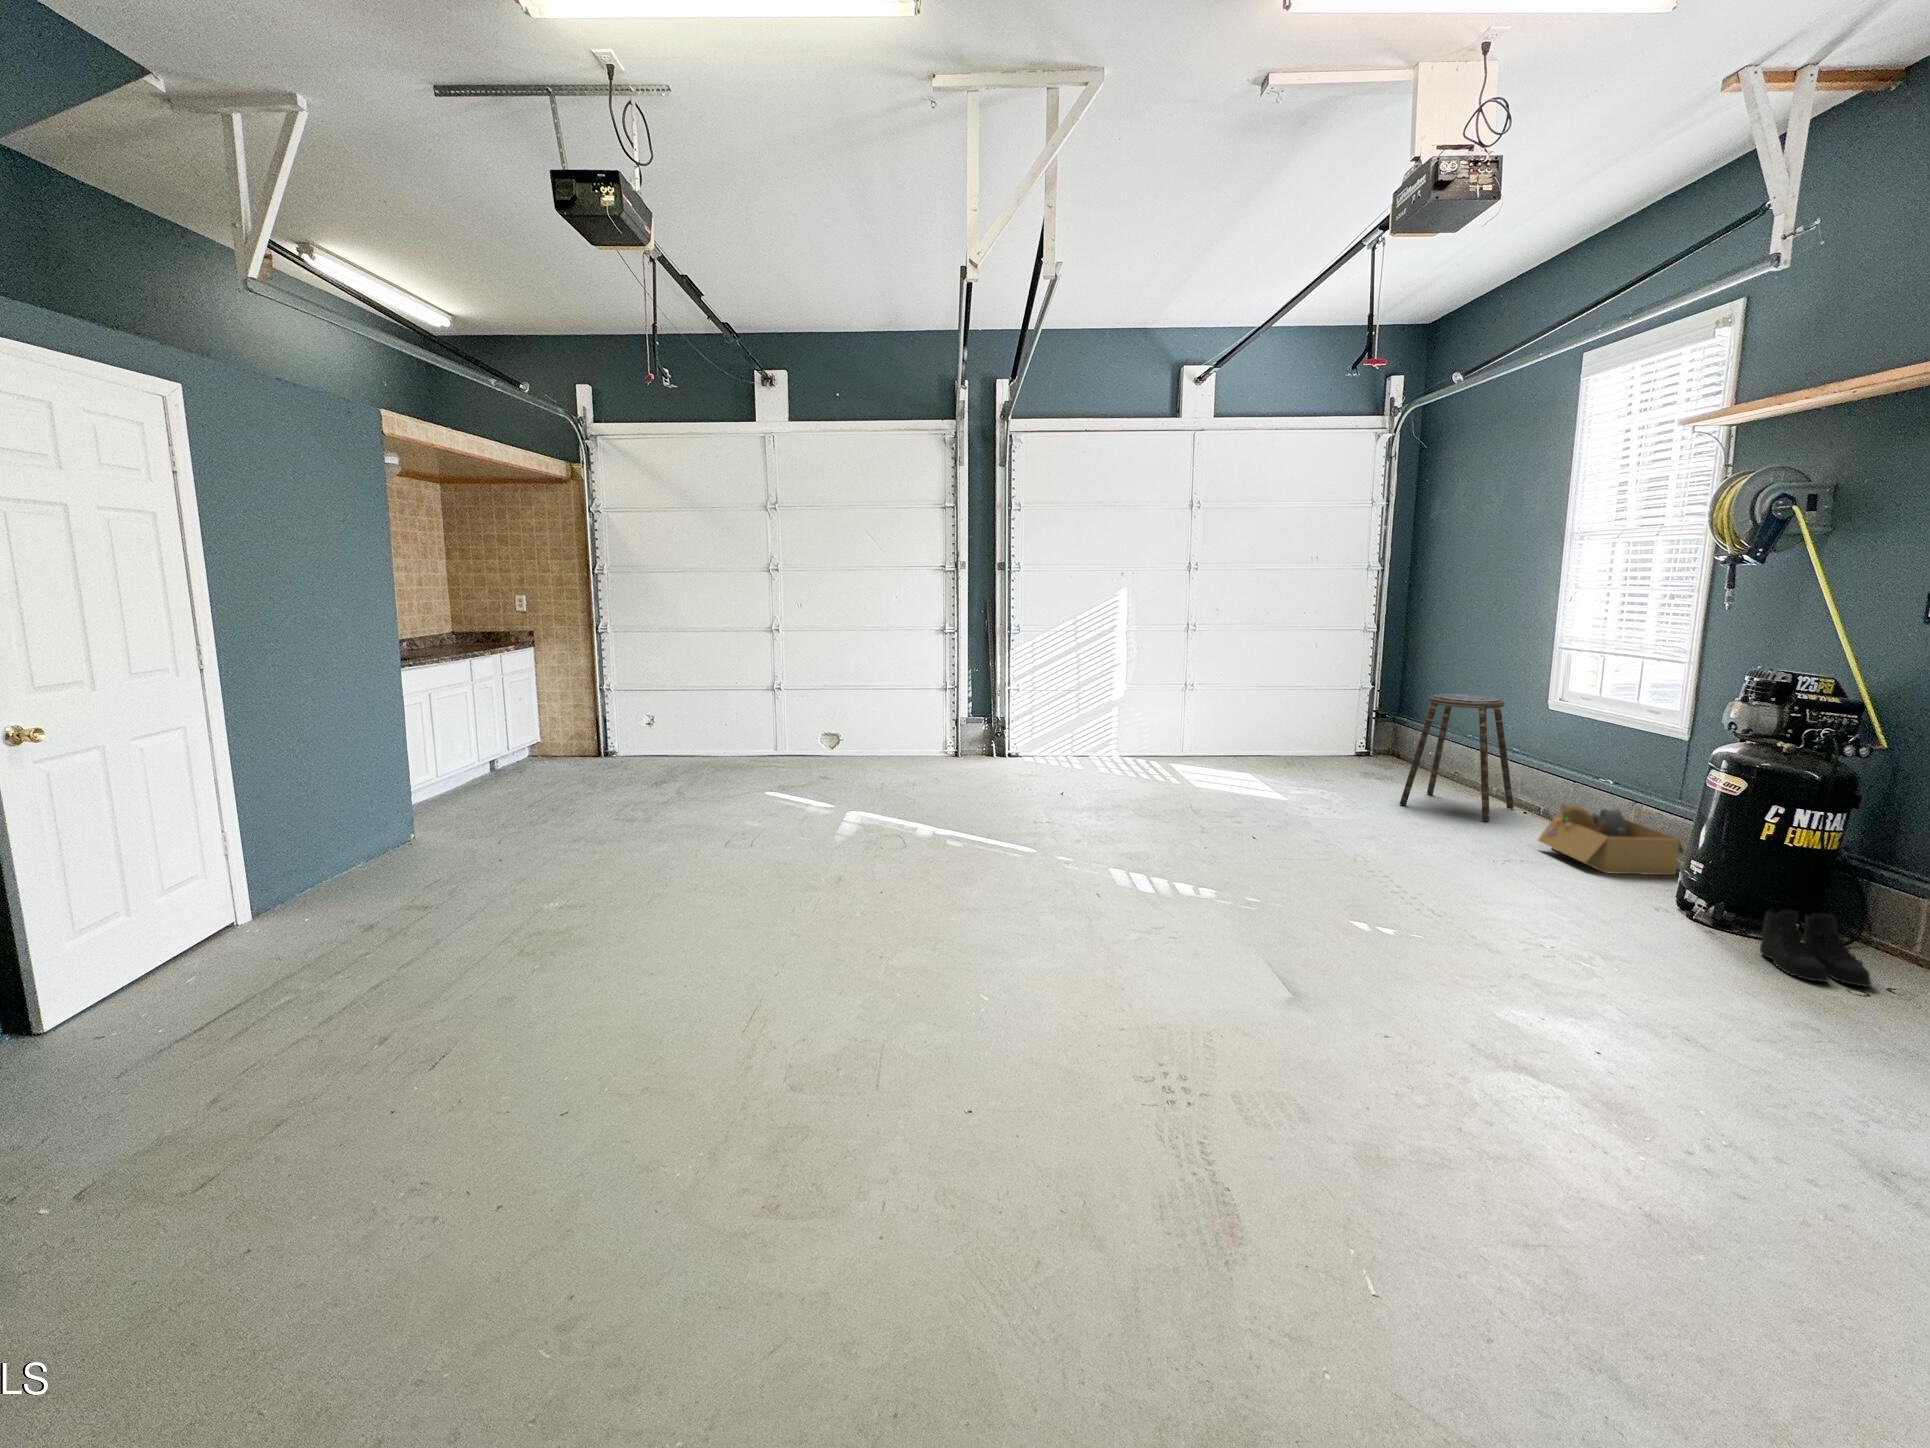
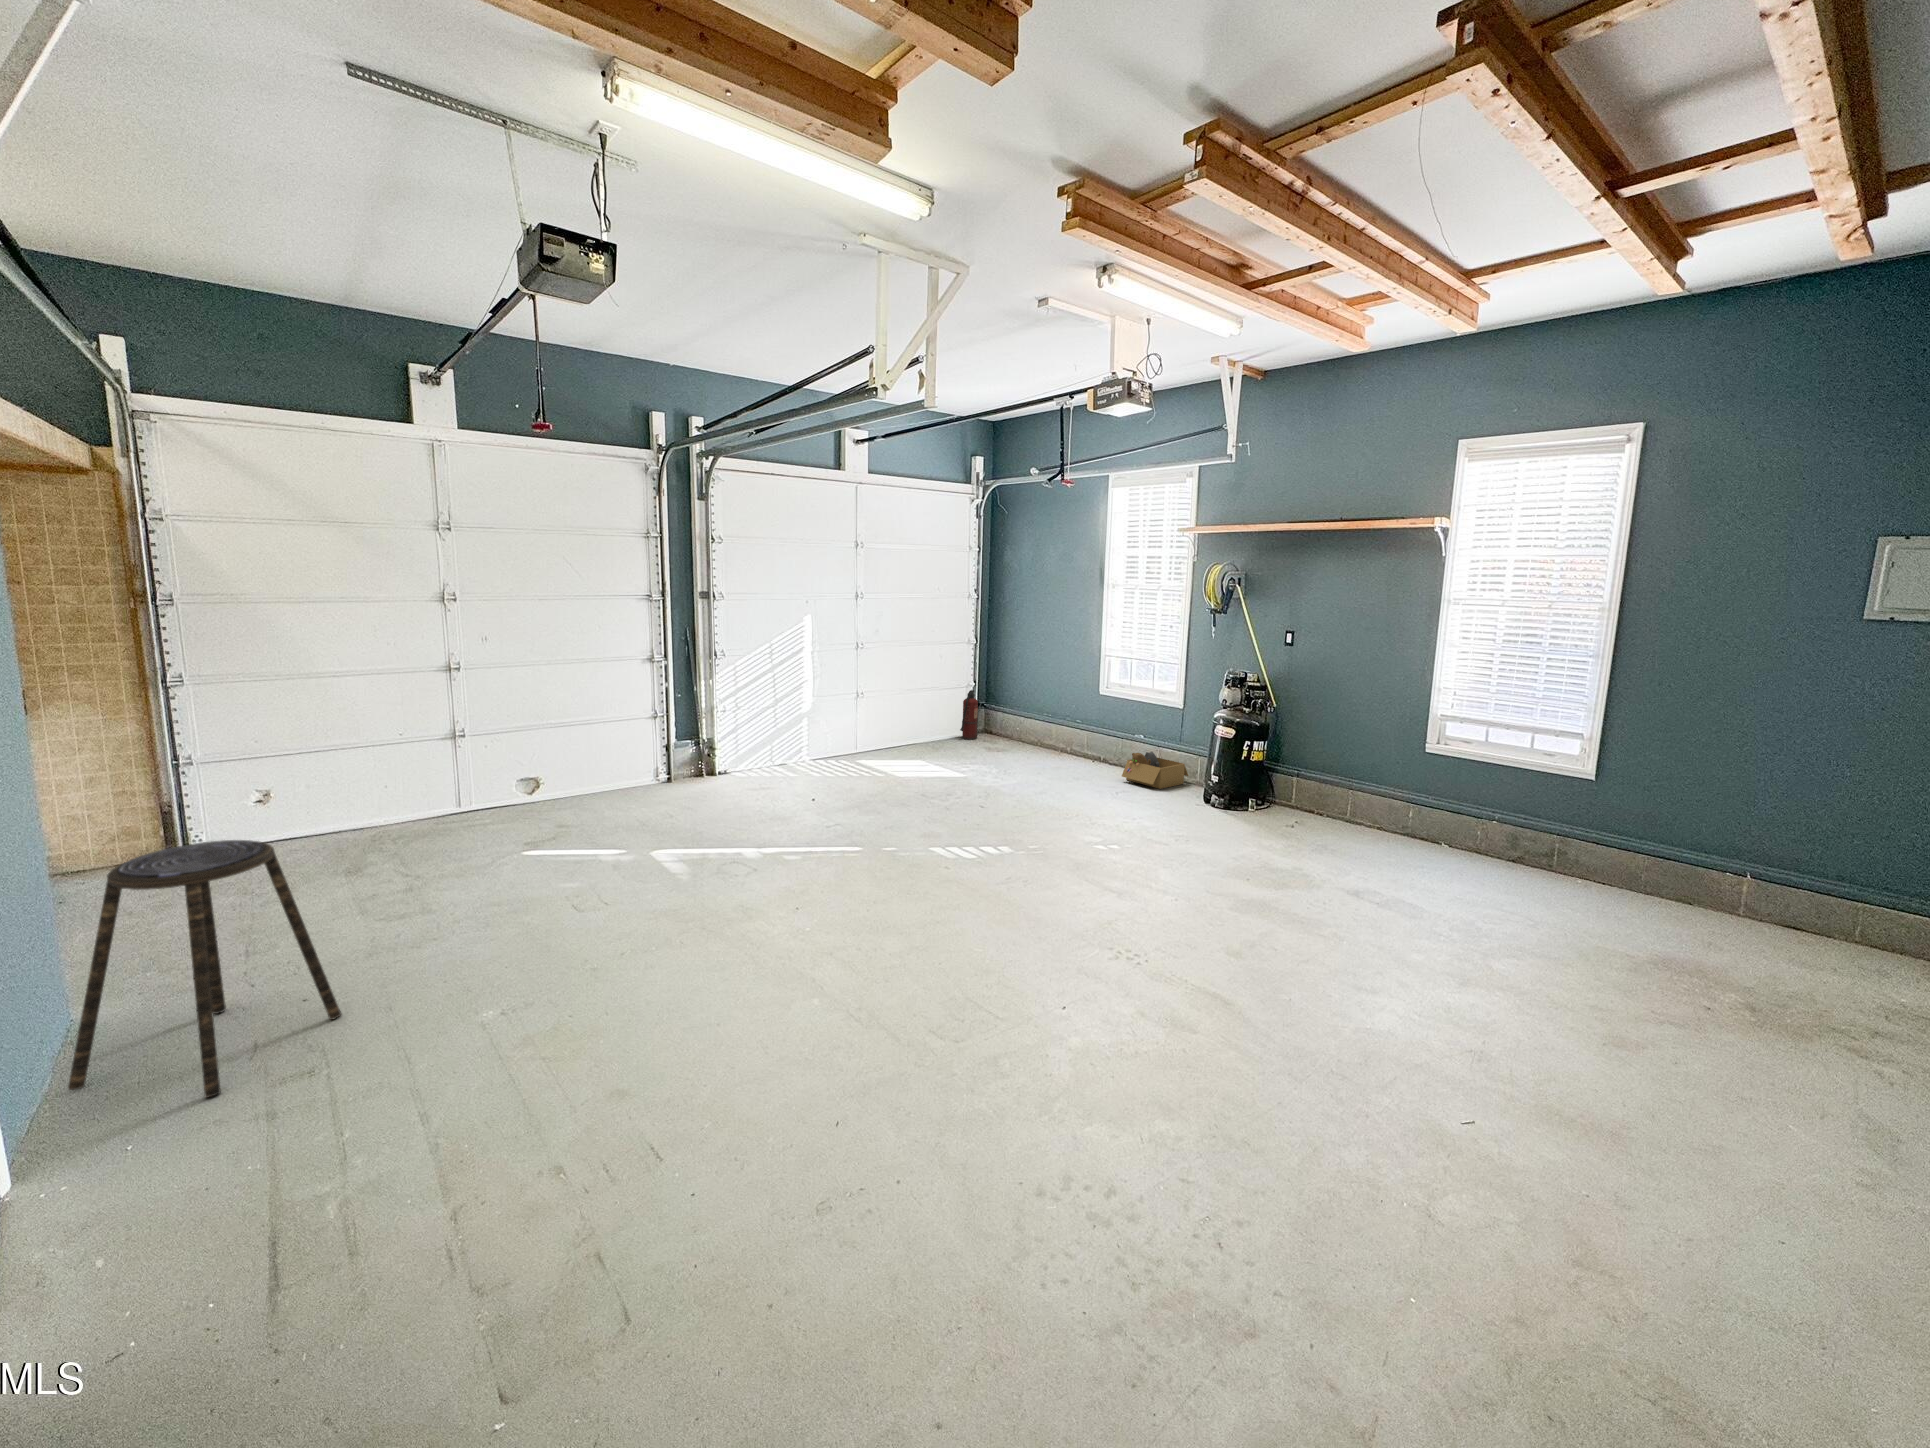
fire extinguisher: none [1341,694,1373,762] -> present [960,690,978,740]
stool: present [1400,694,1514,821] -> present [68,840,341,1098]
boots: present [1760,909,1871,987] -> none [1246,789,1286,822]

